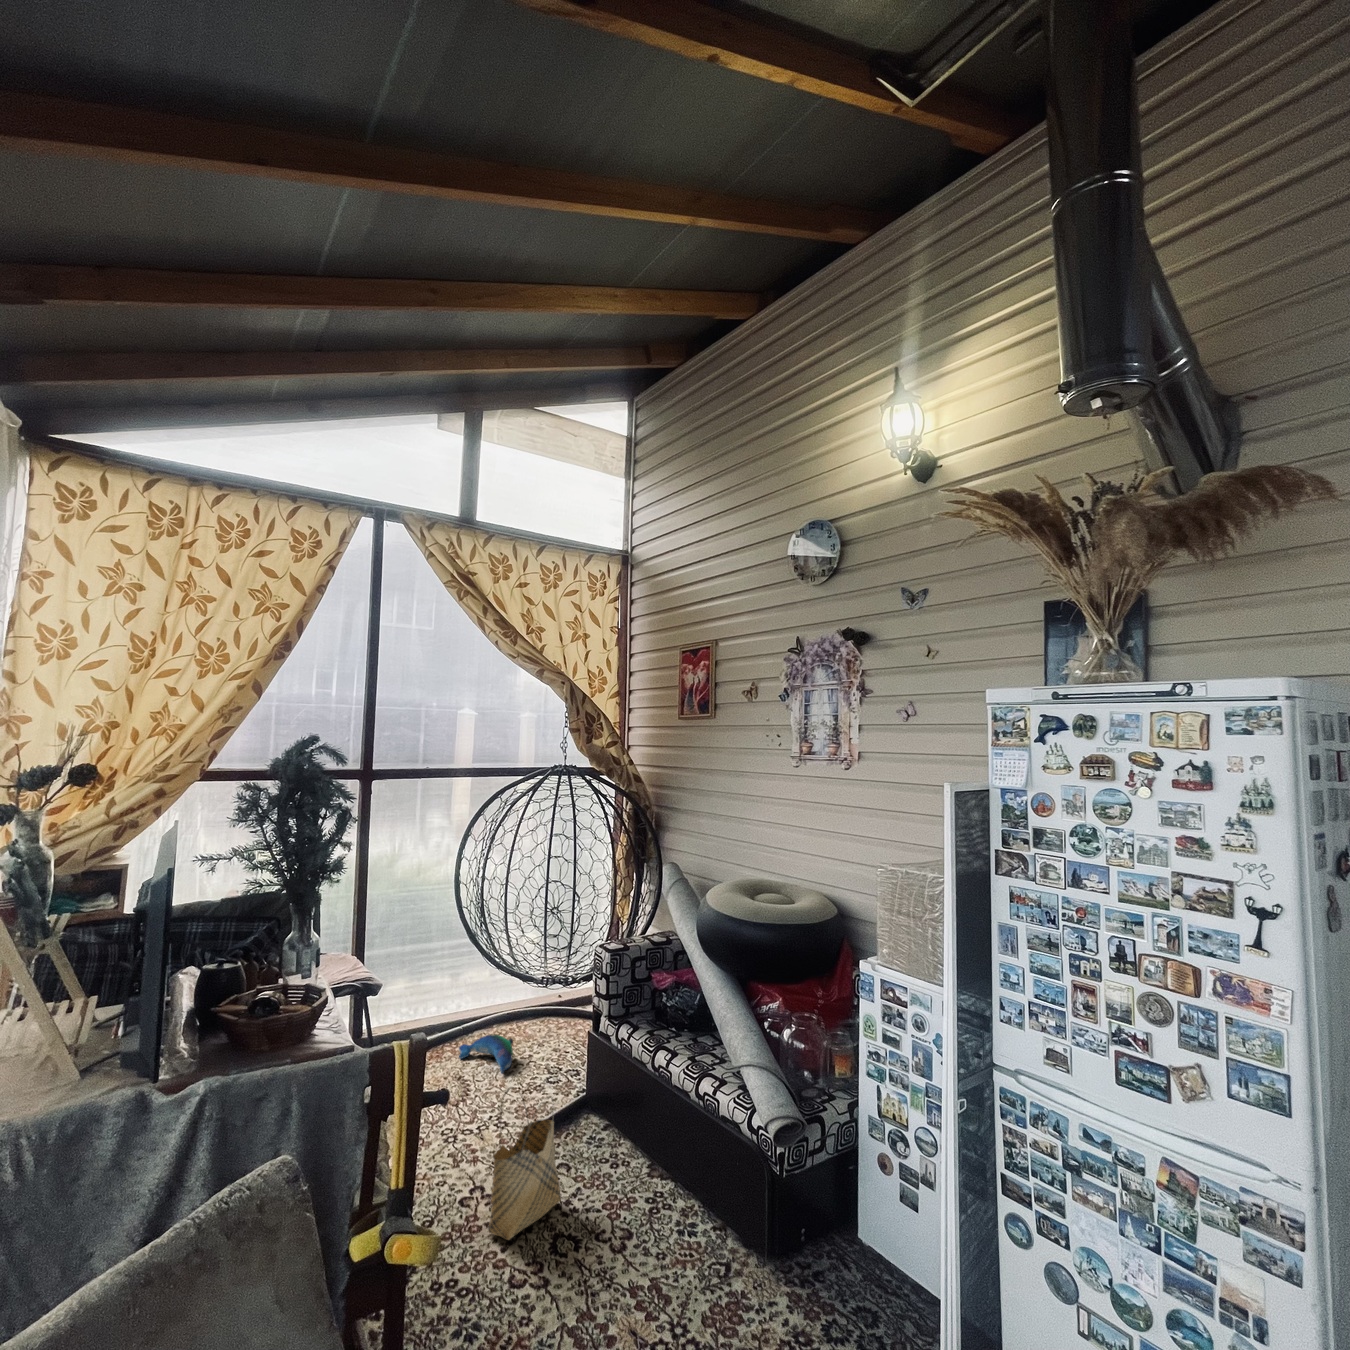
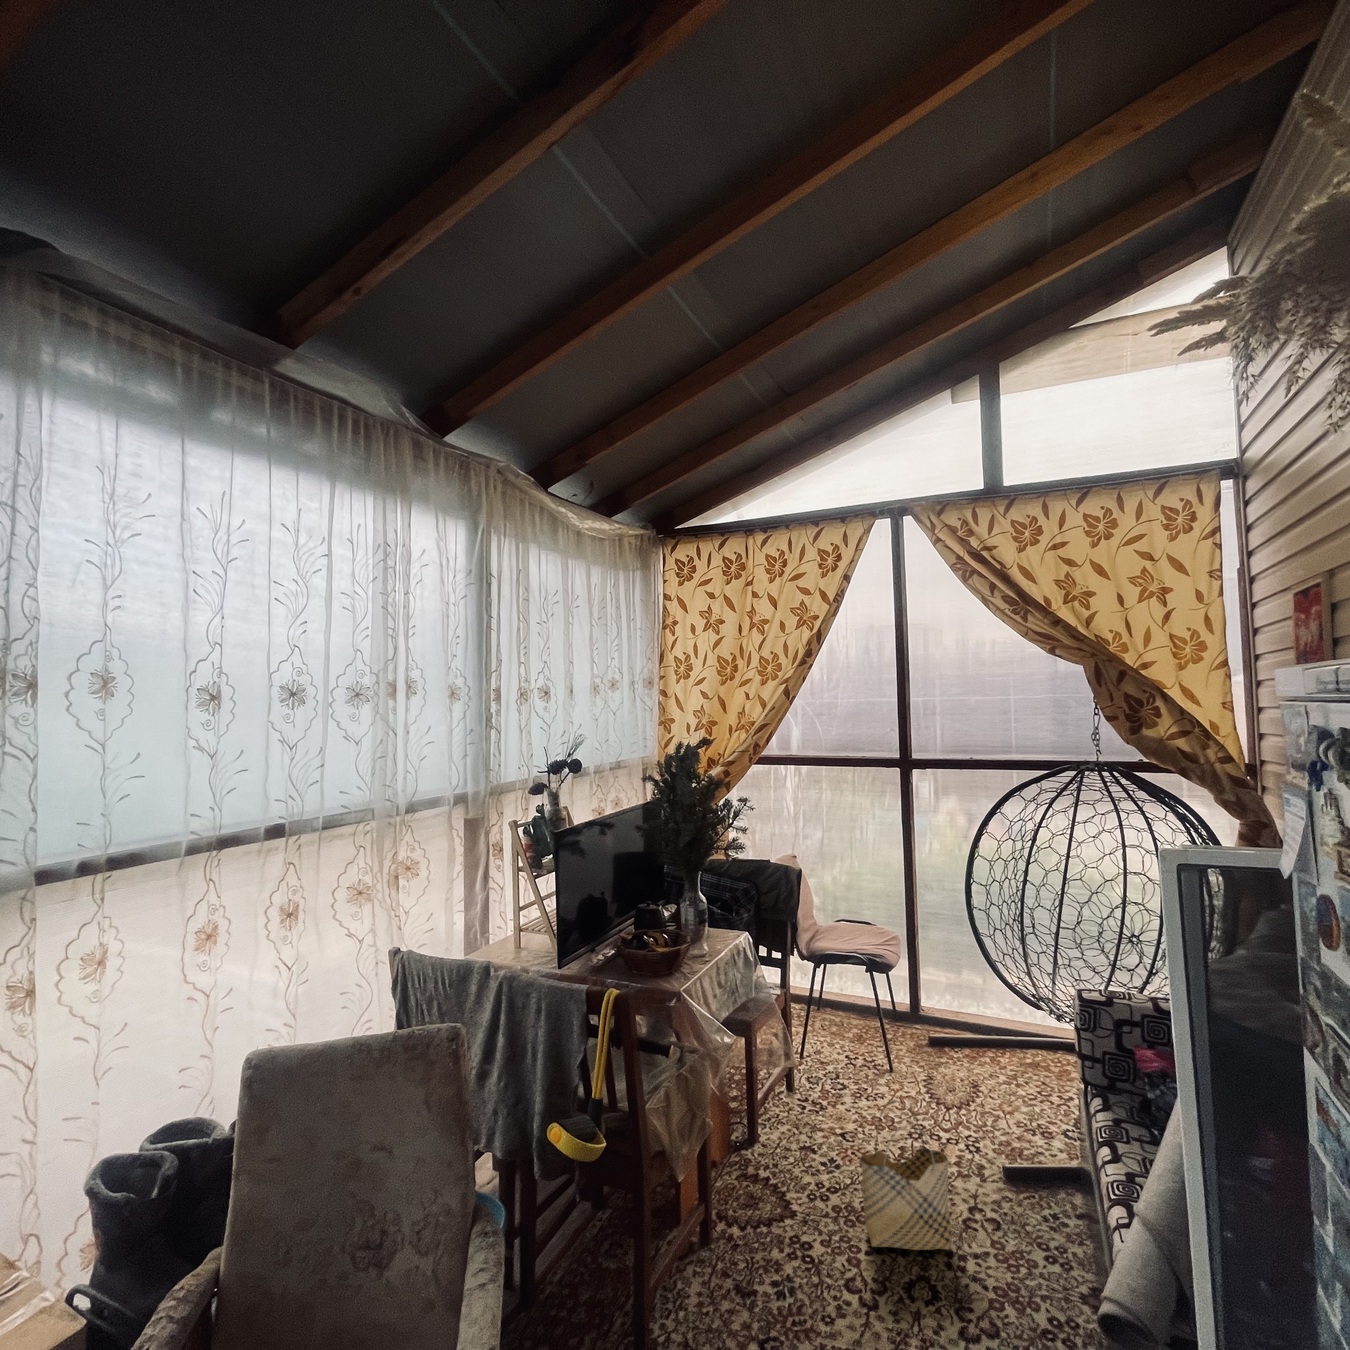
plush toy: present [459,1035,513,1073] -> none [990,1056,1046,1102]

